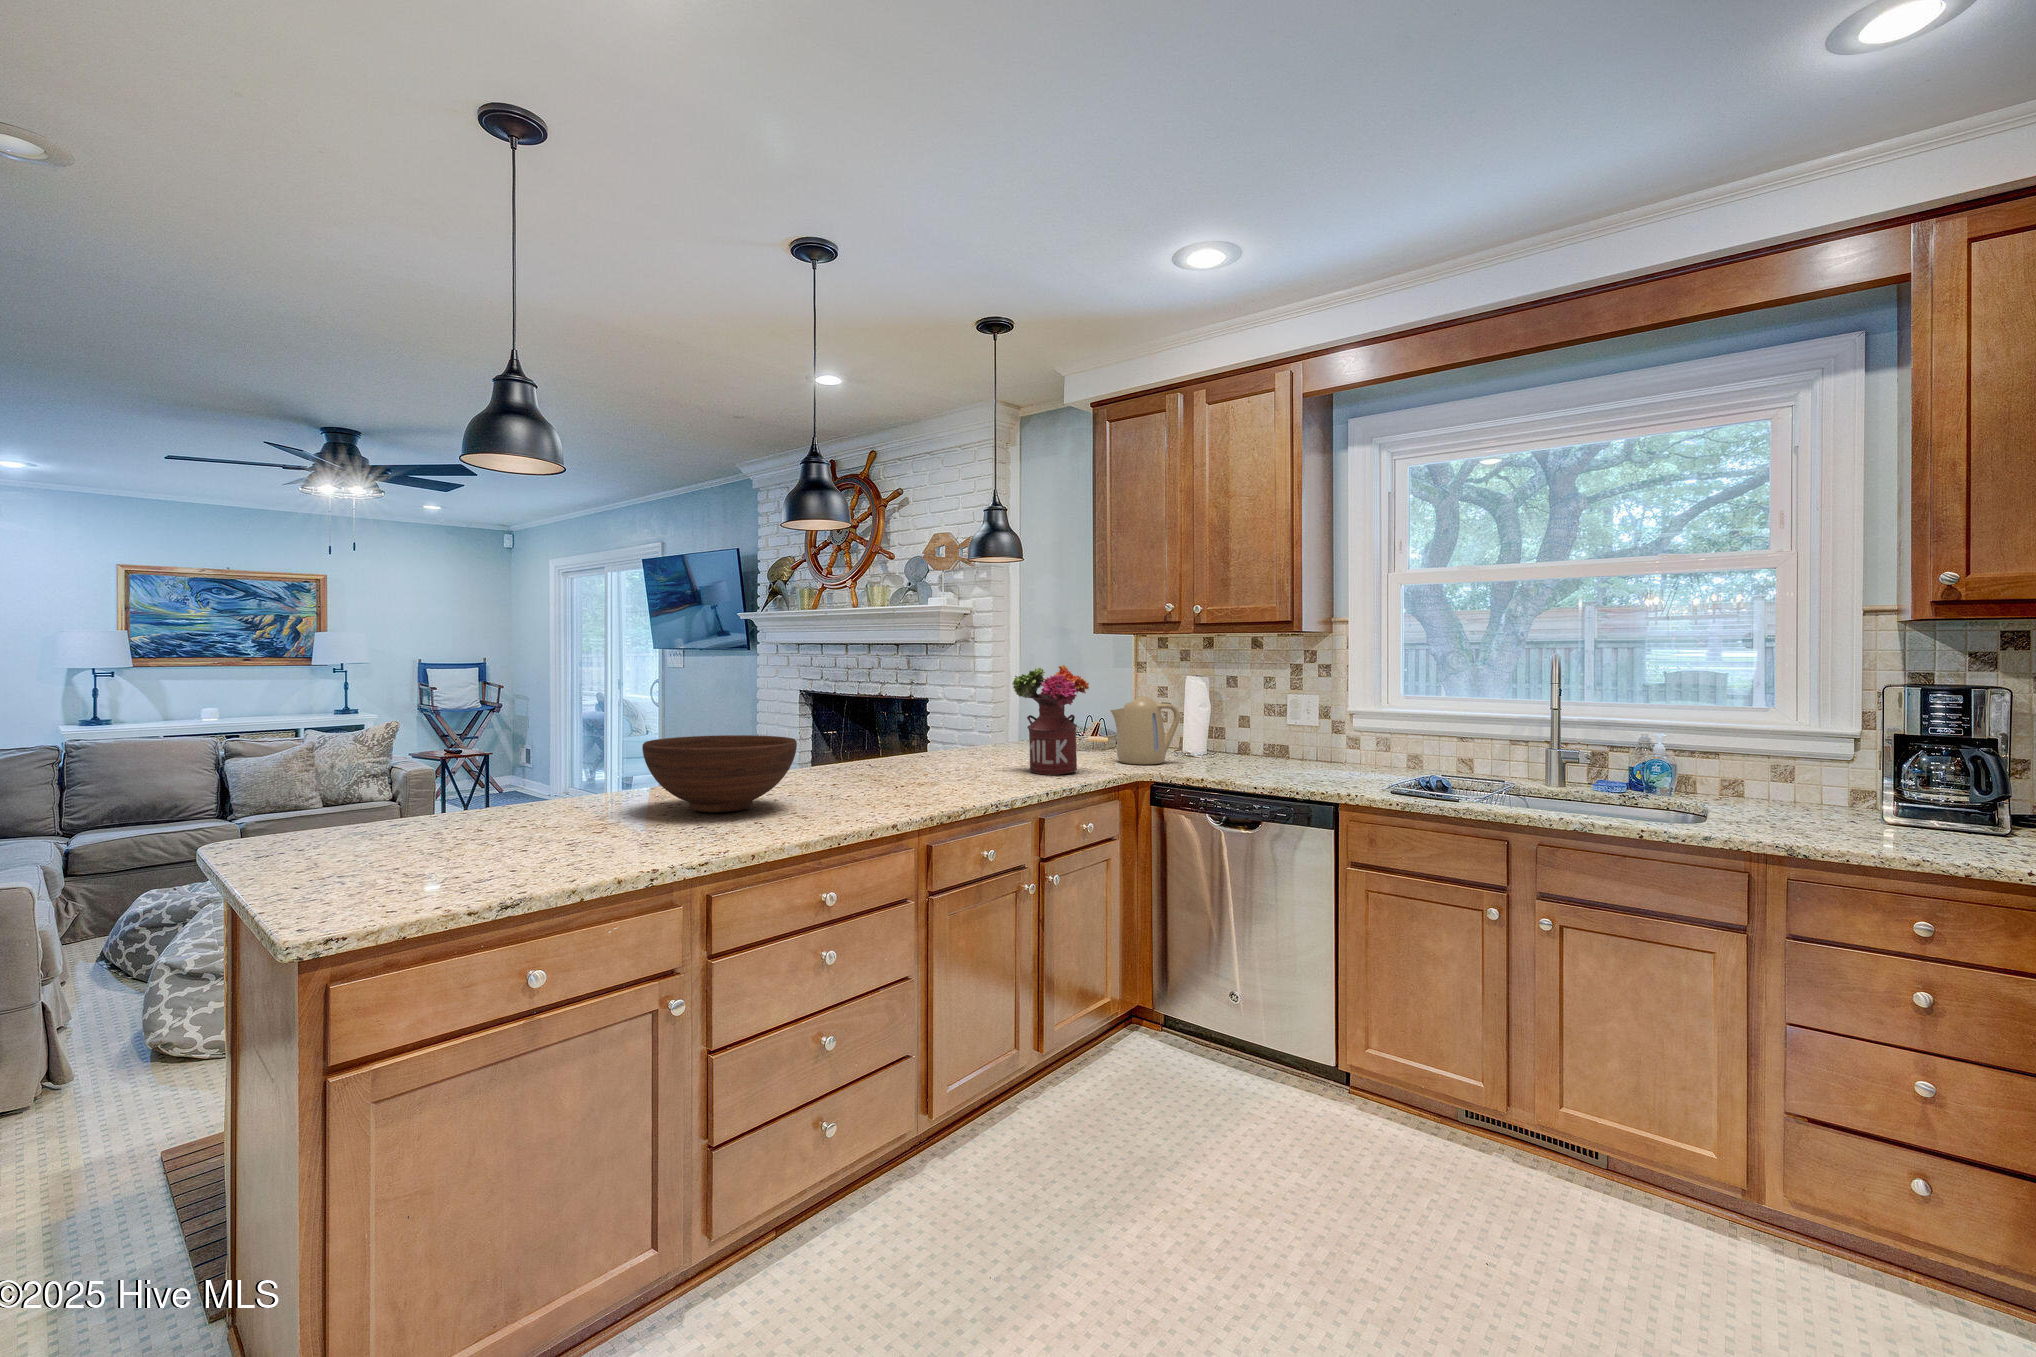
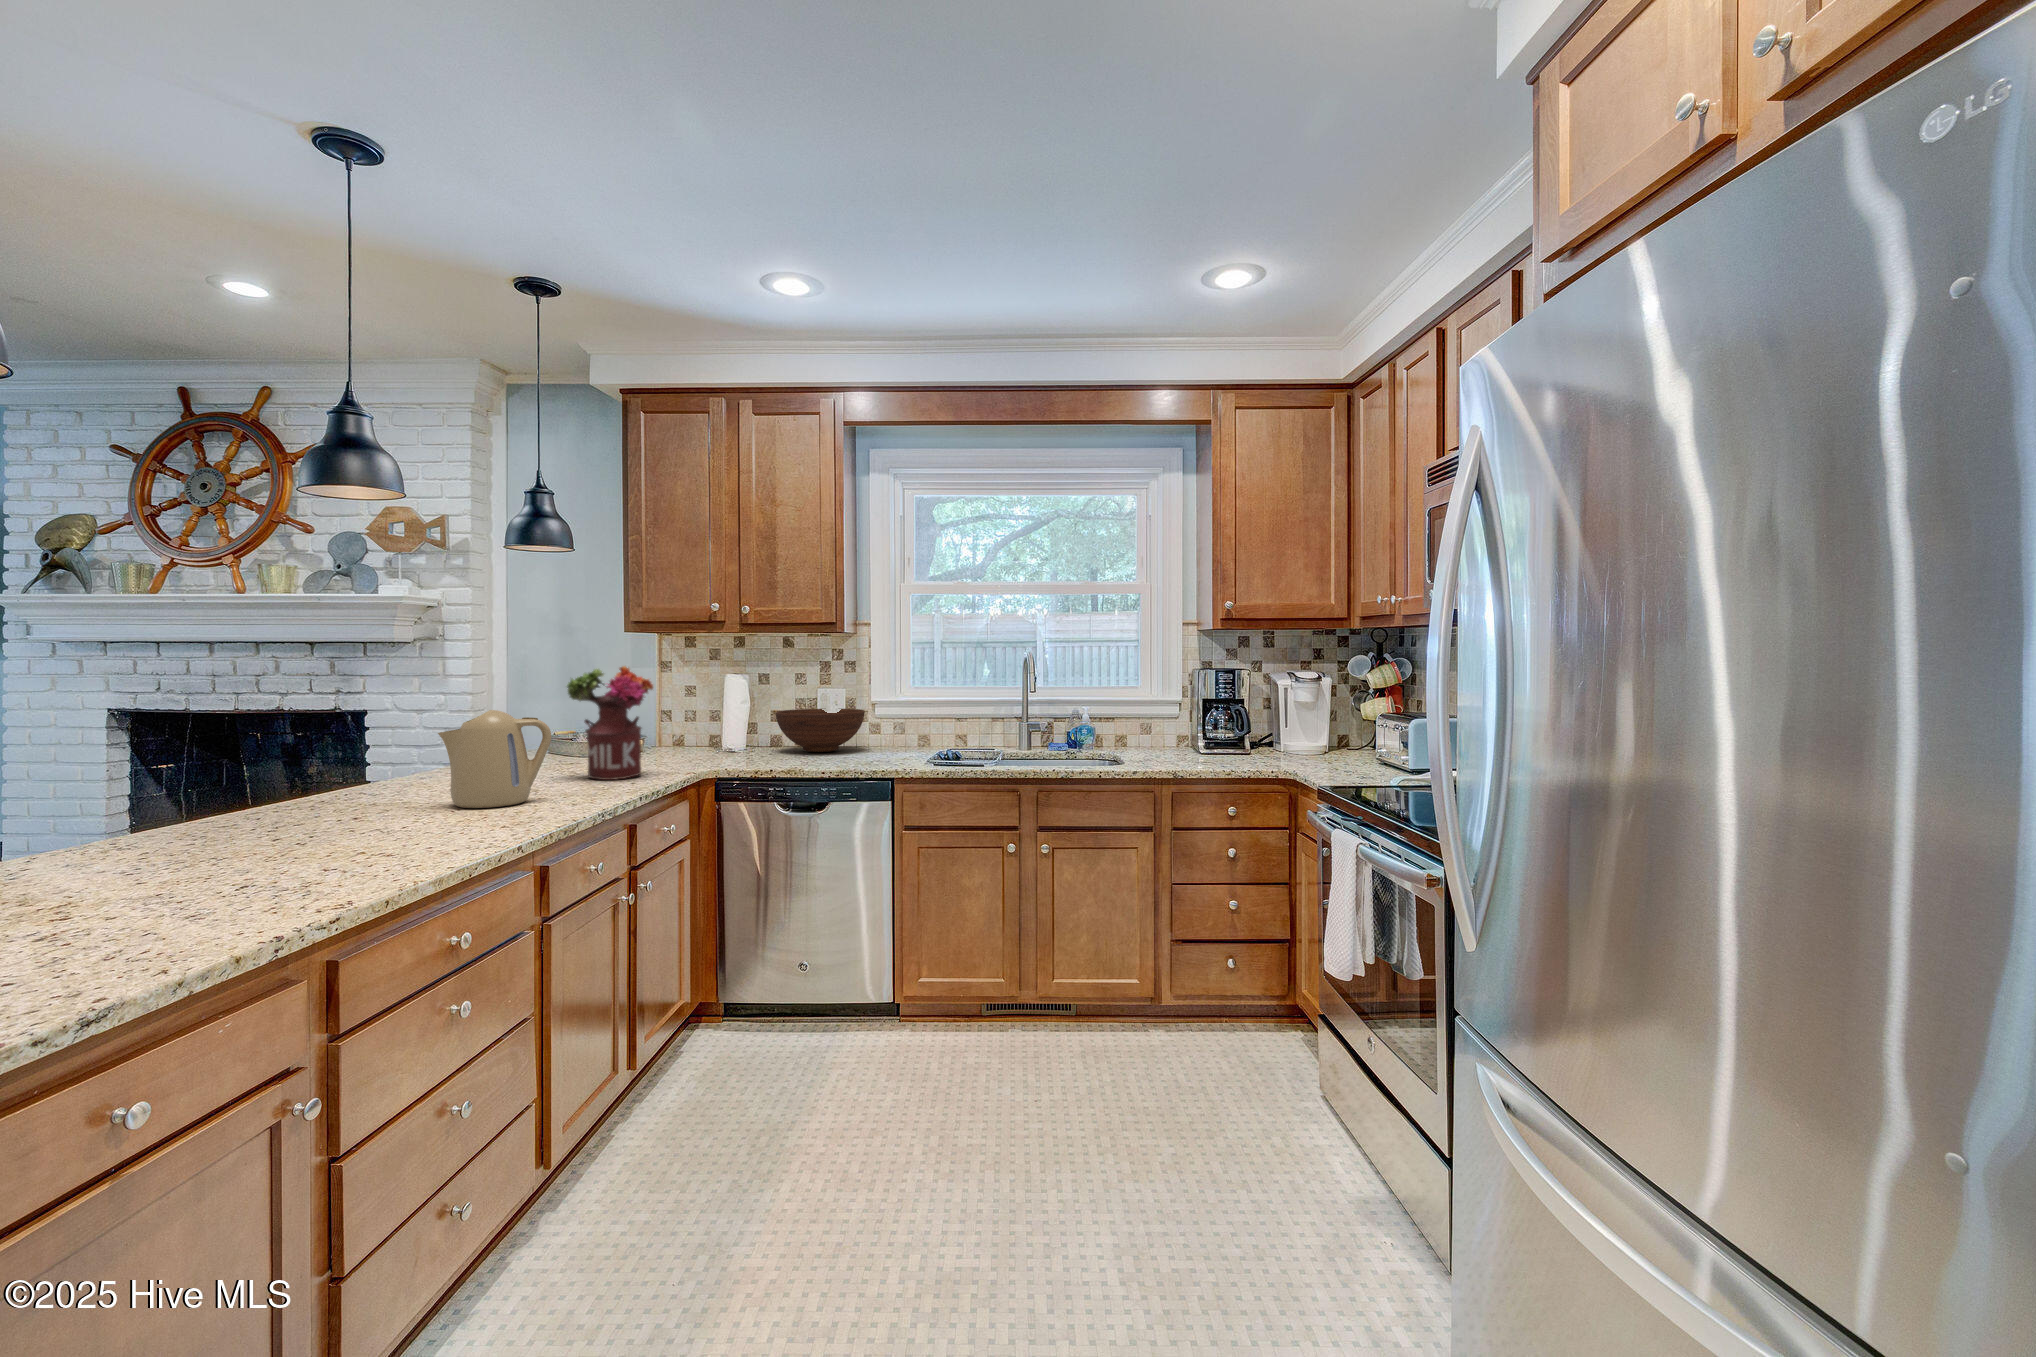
kettle: present [1110,696,1180,765] -> present [438,710,551,808]
fruit bowl: present [642,735,797,812] -> present [776,709,865,752]

